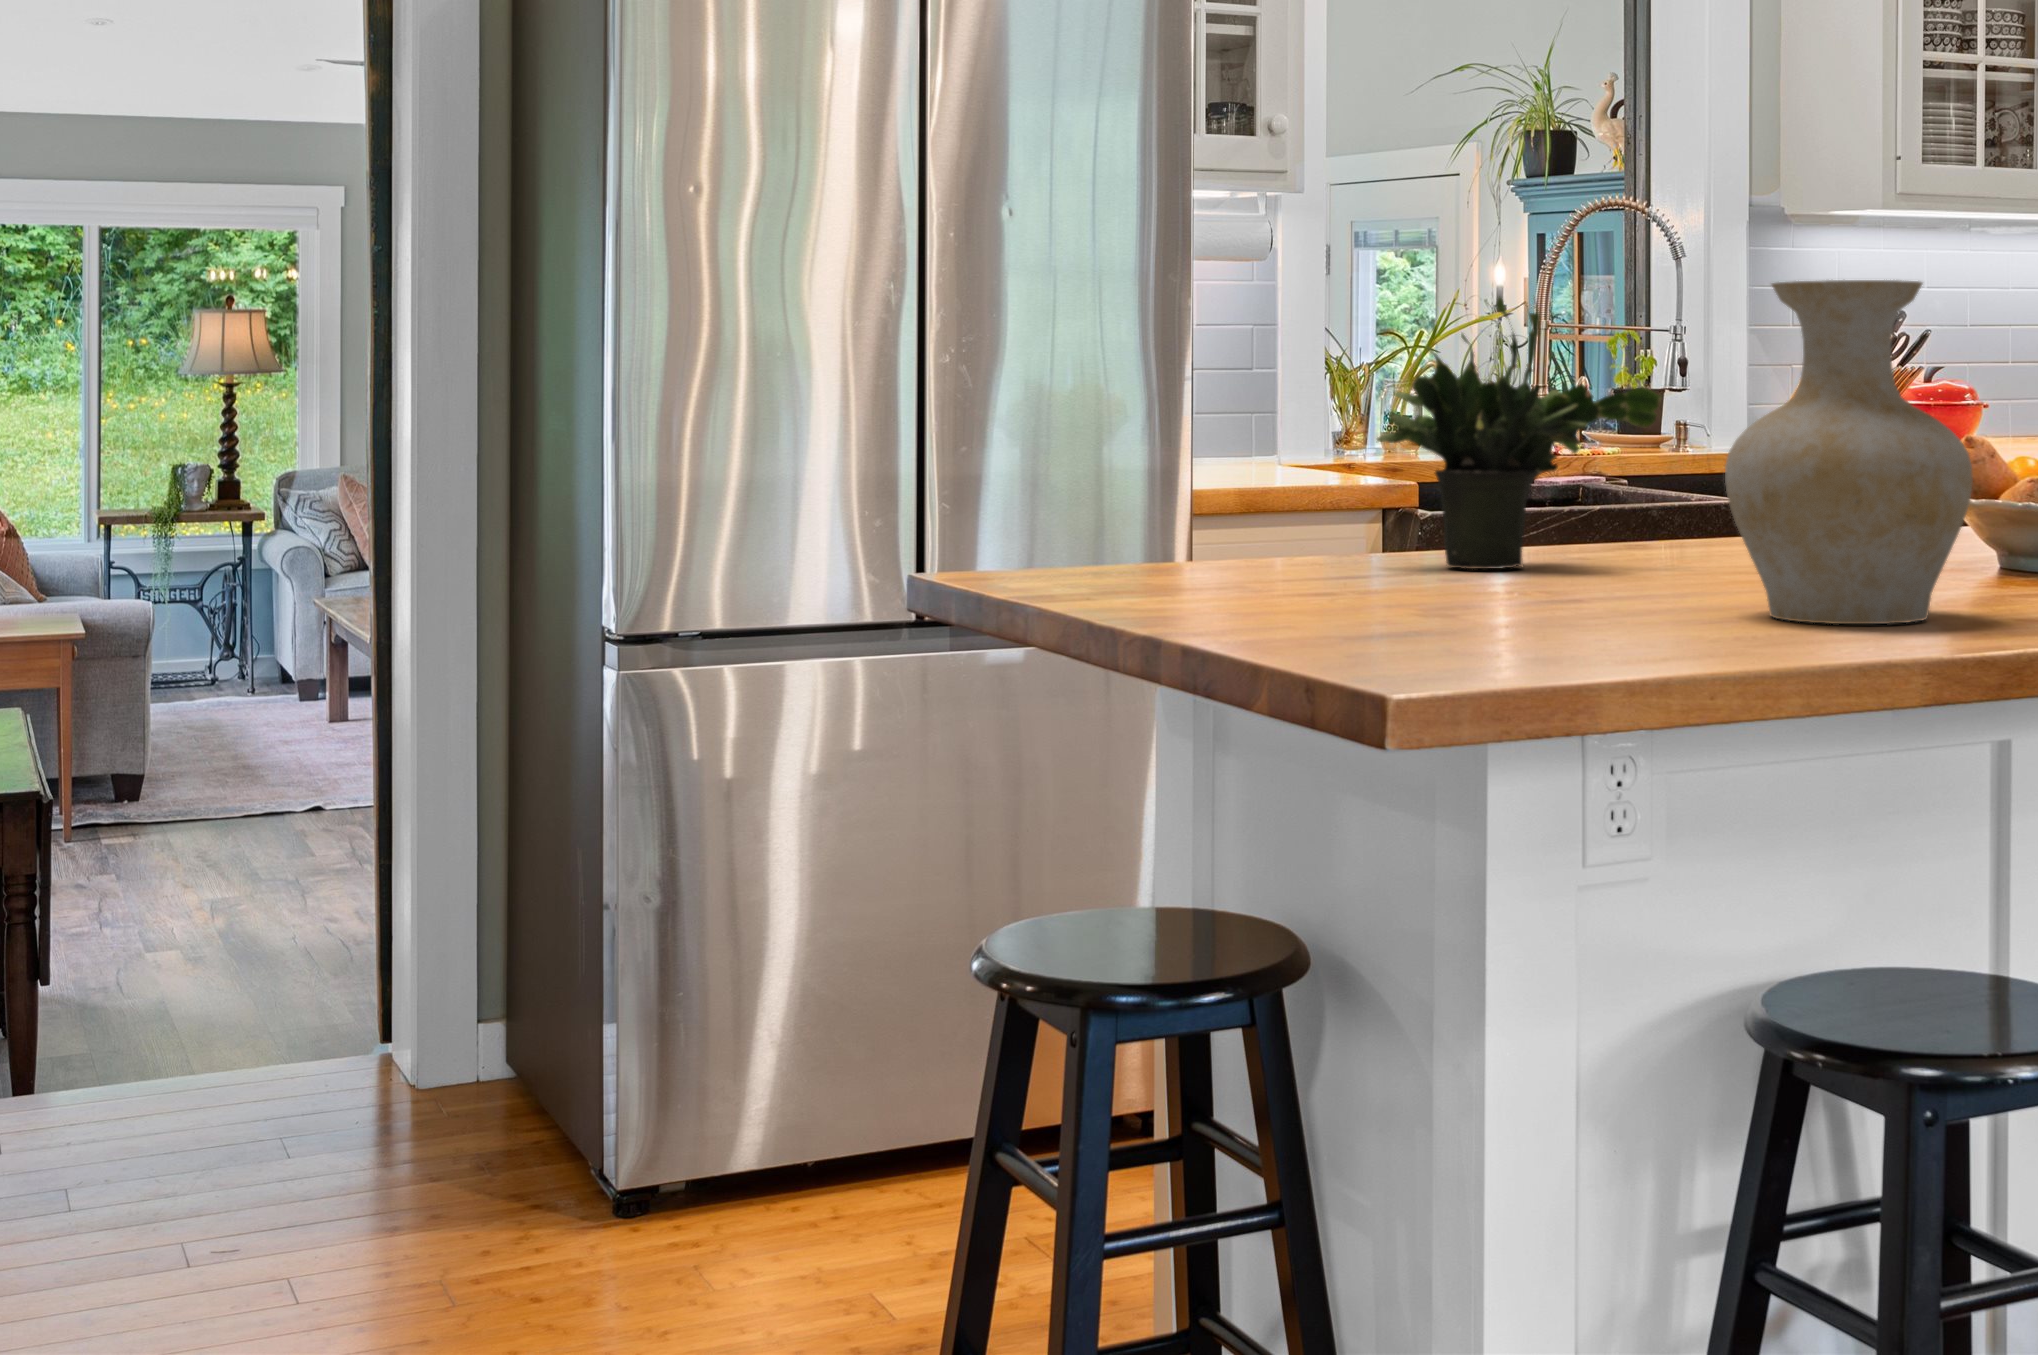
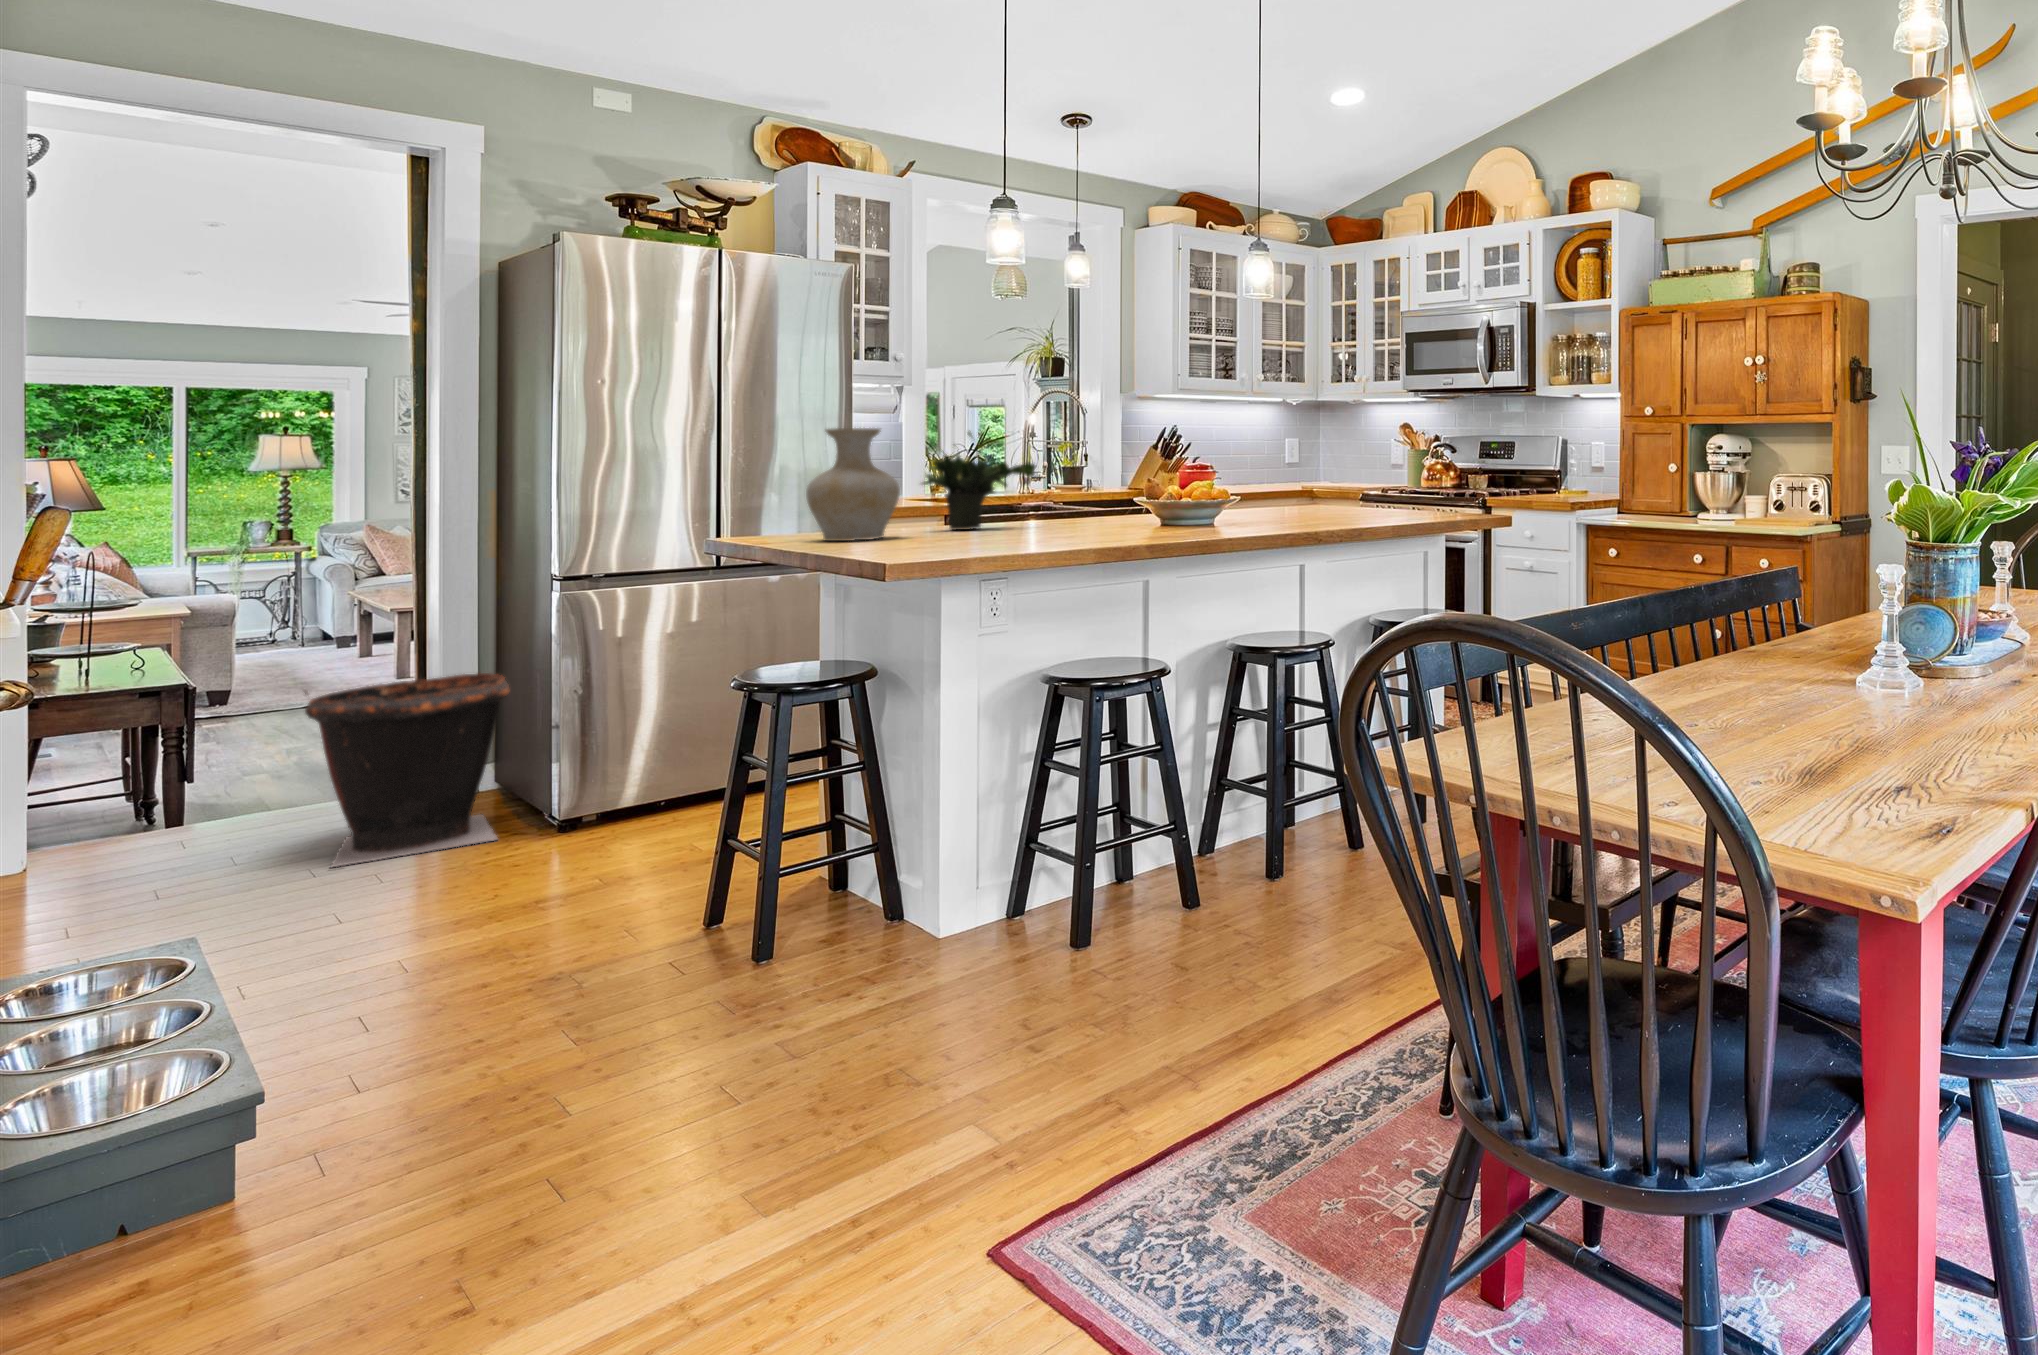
vase: present [1725,280,1973,624] -> present [806,428,900,541]
trash can: none [187,828,529,1236] -> present [304,673,510,867]

